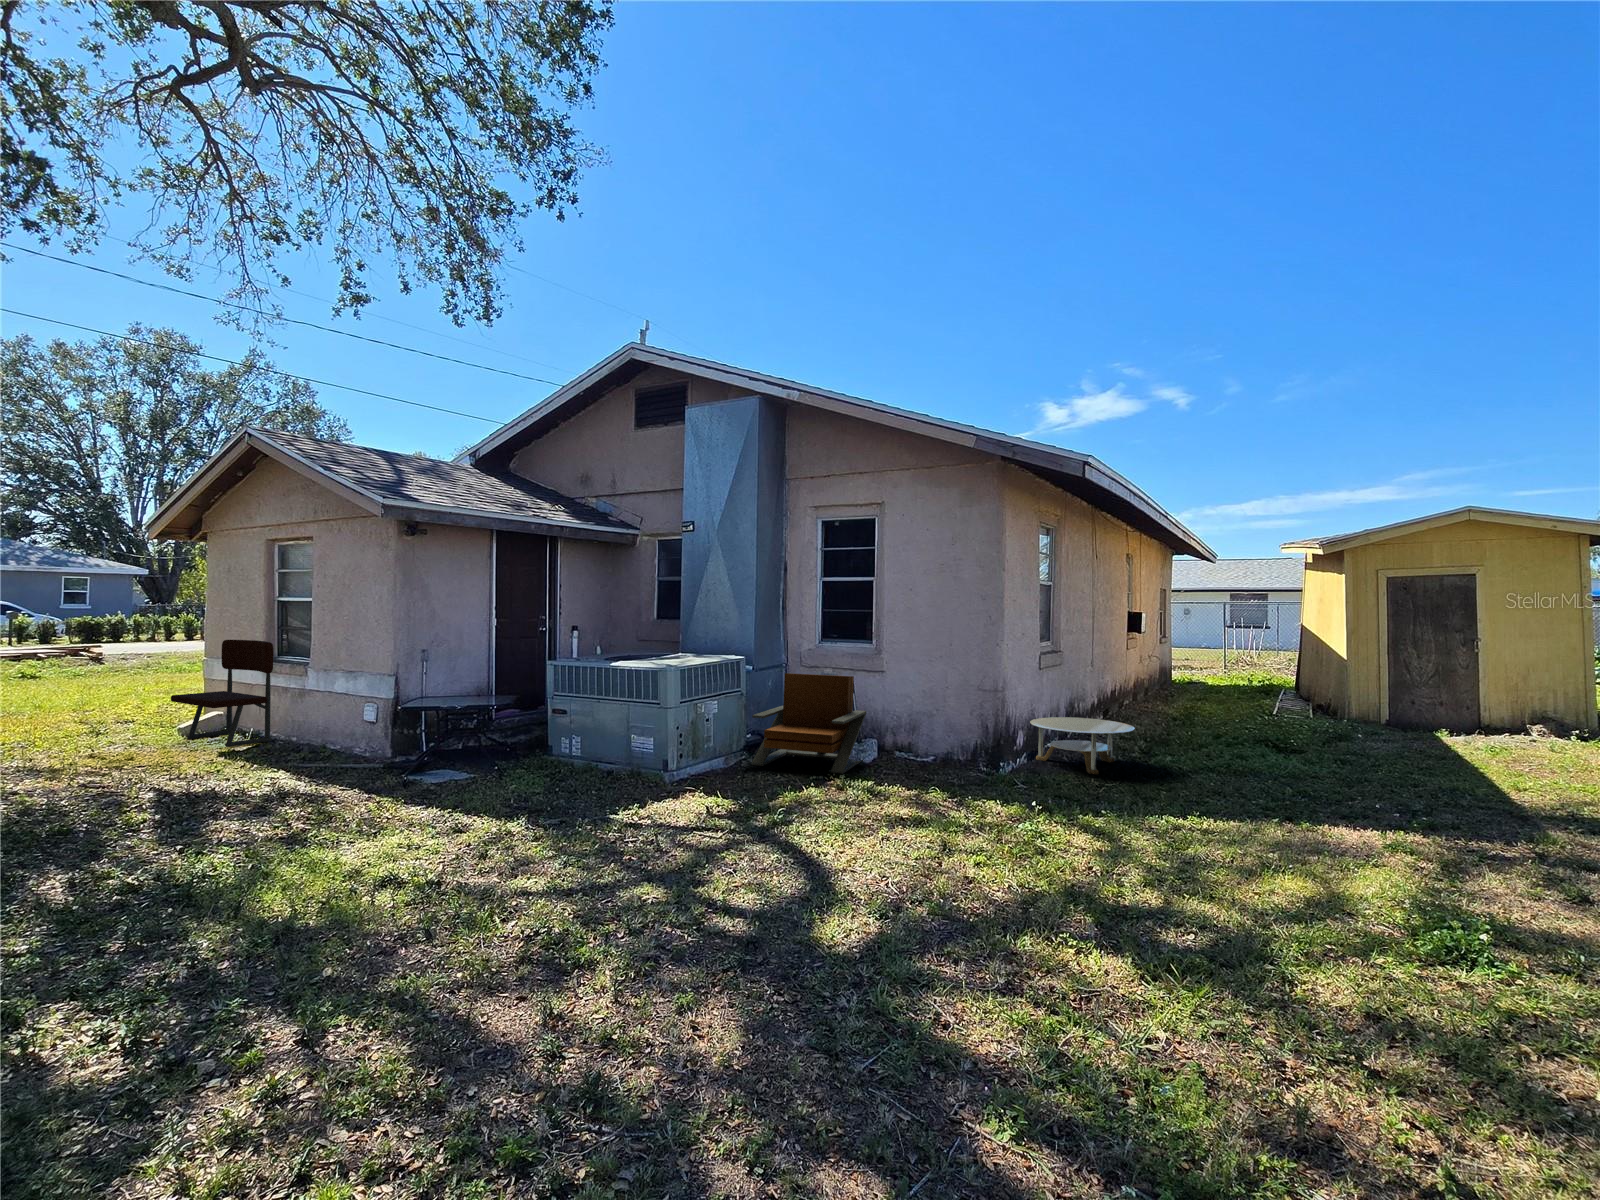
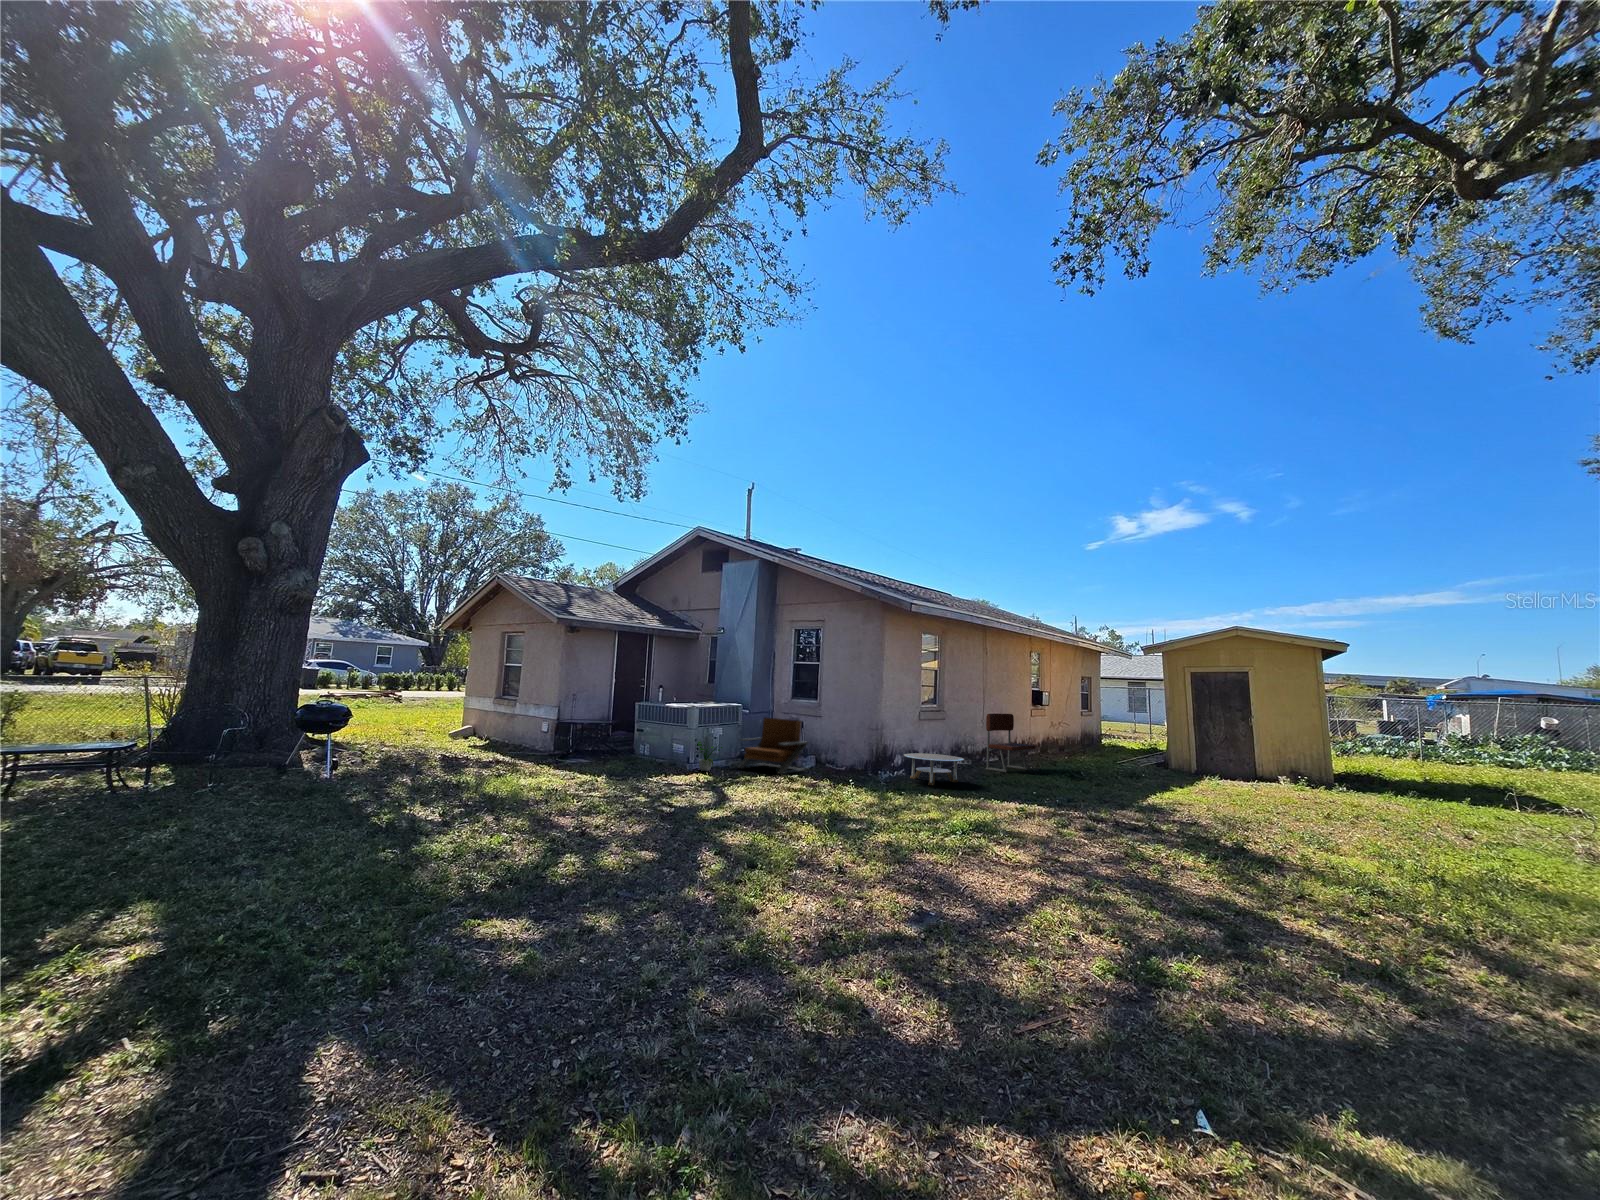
bench: present [171,640,274,747] -> present [986,713,1035,772]
potted plant: none [689,714,733,781] -> present [698,742,722,771]

